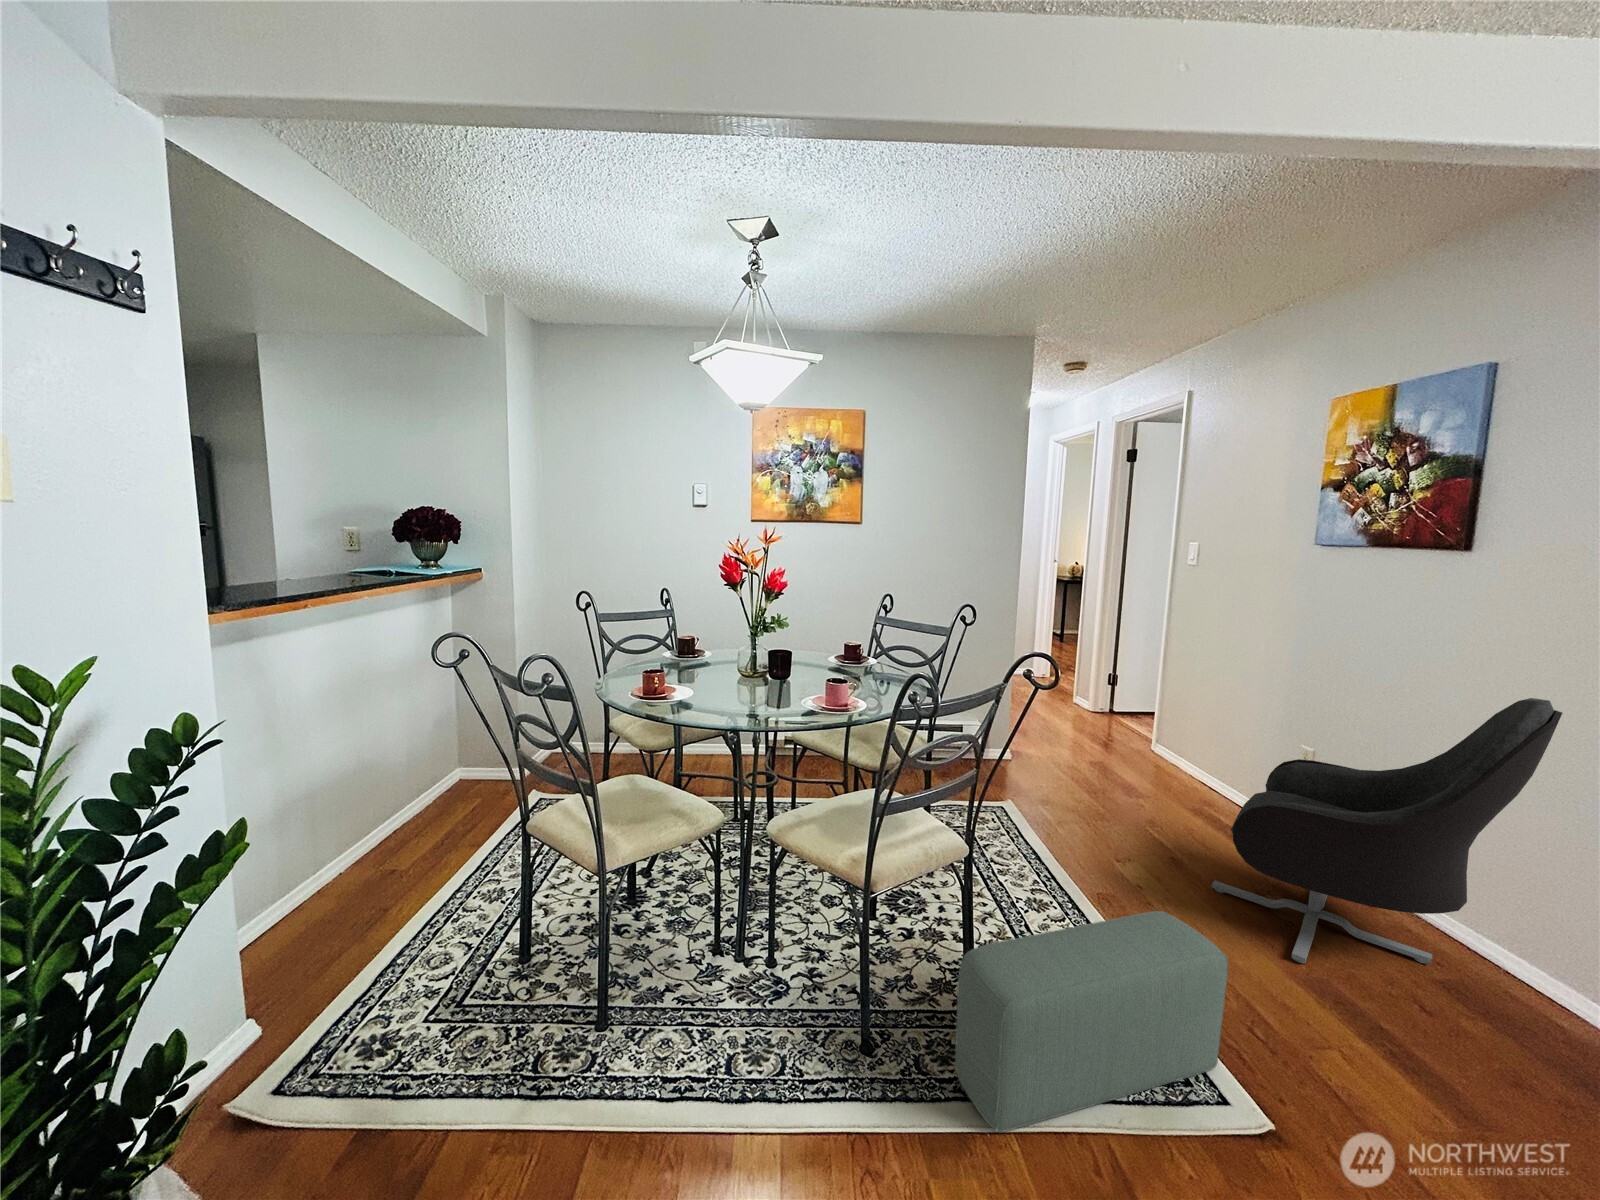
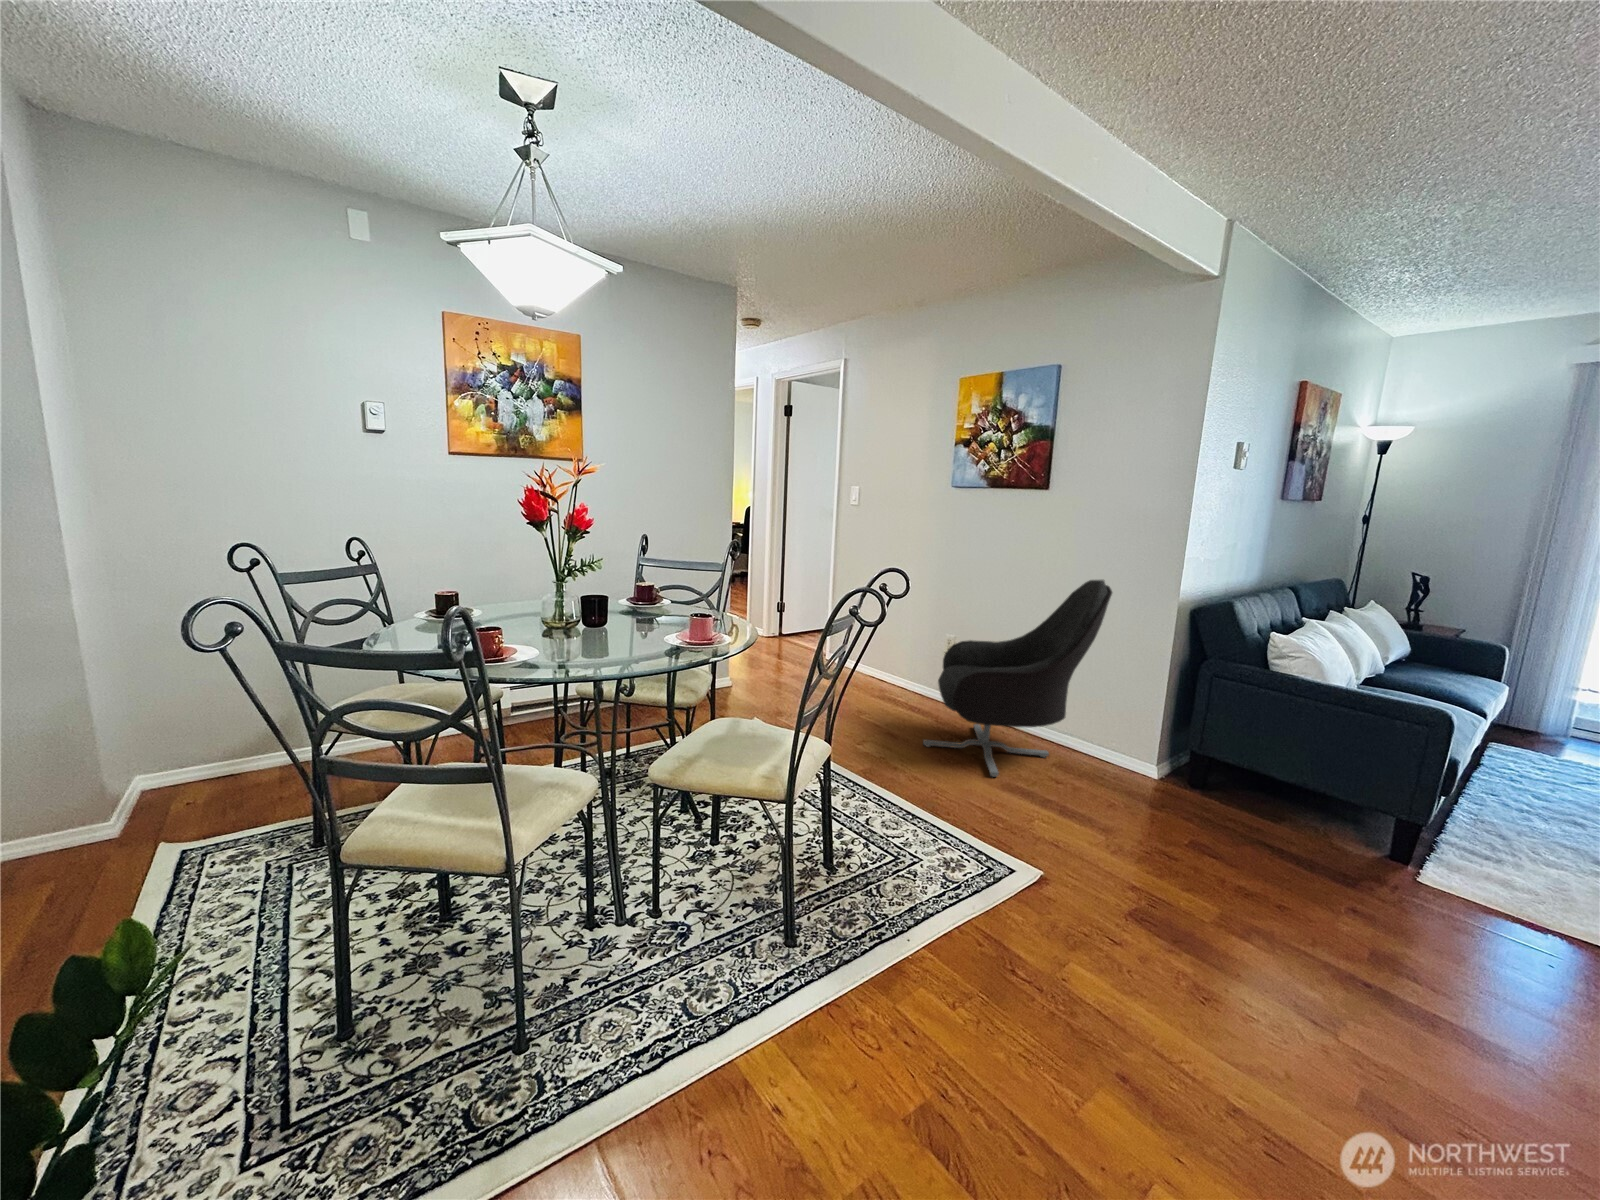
pouf: present [955,911,1228,1132] -> none [863,759,1007,954]

